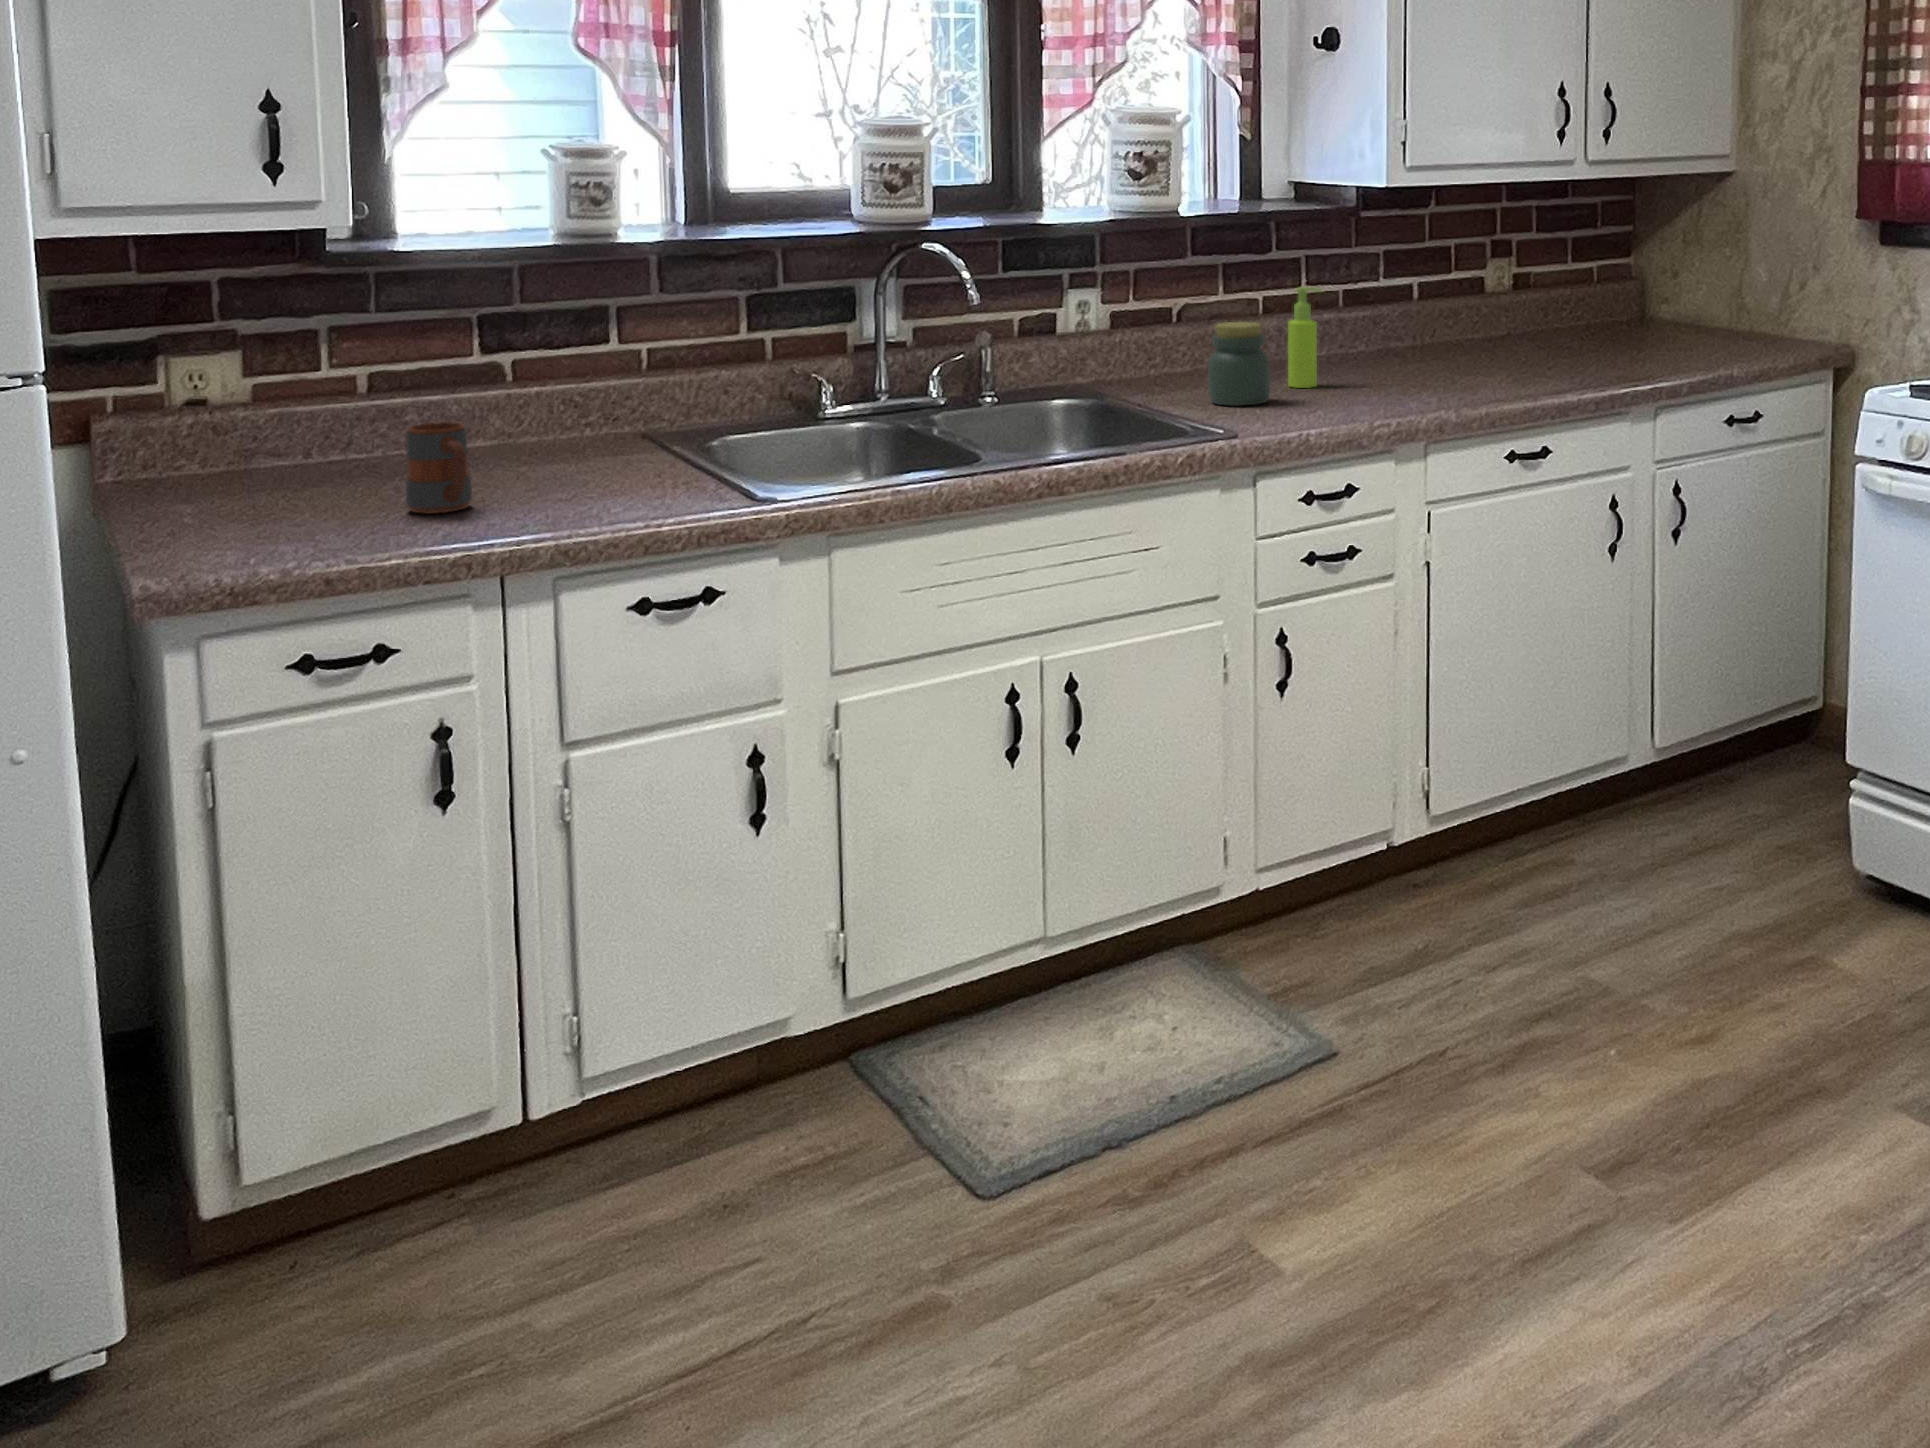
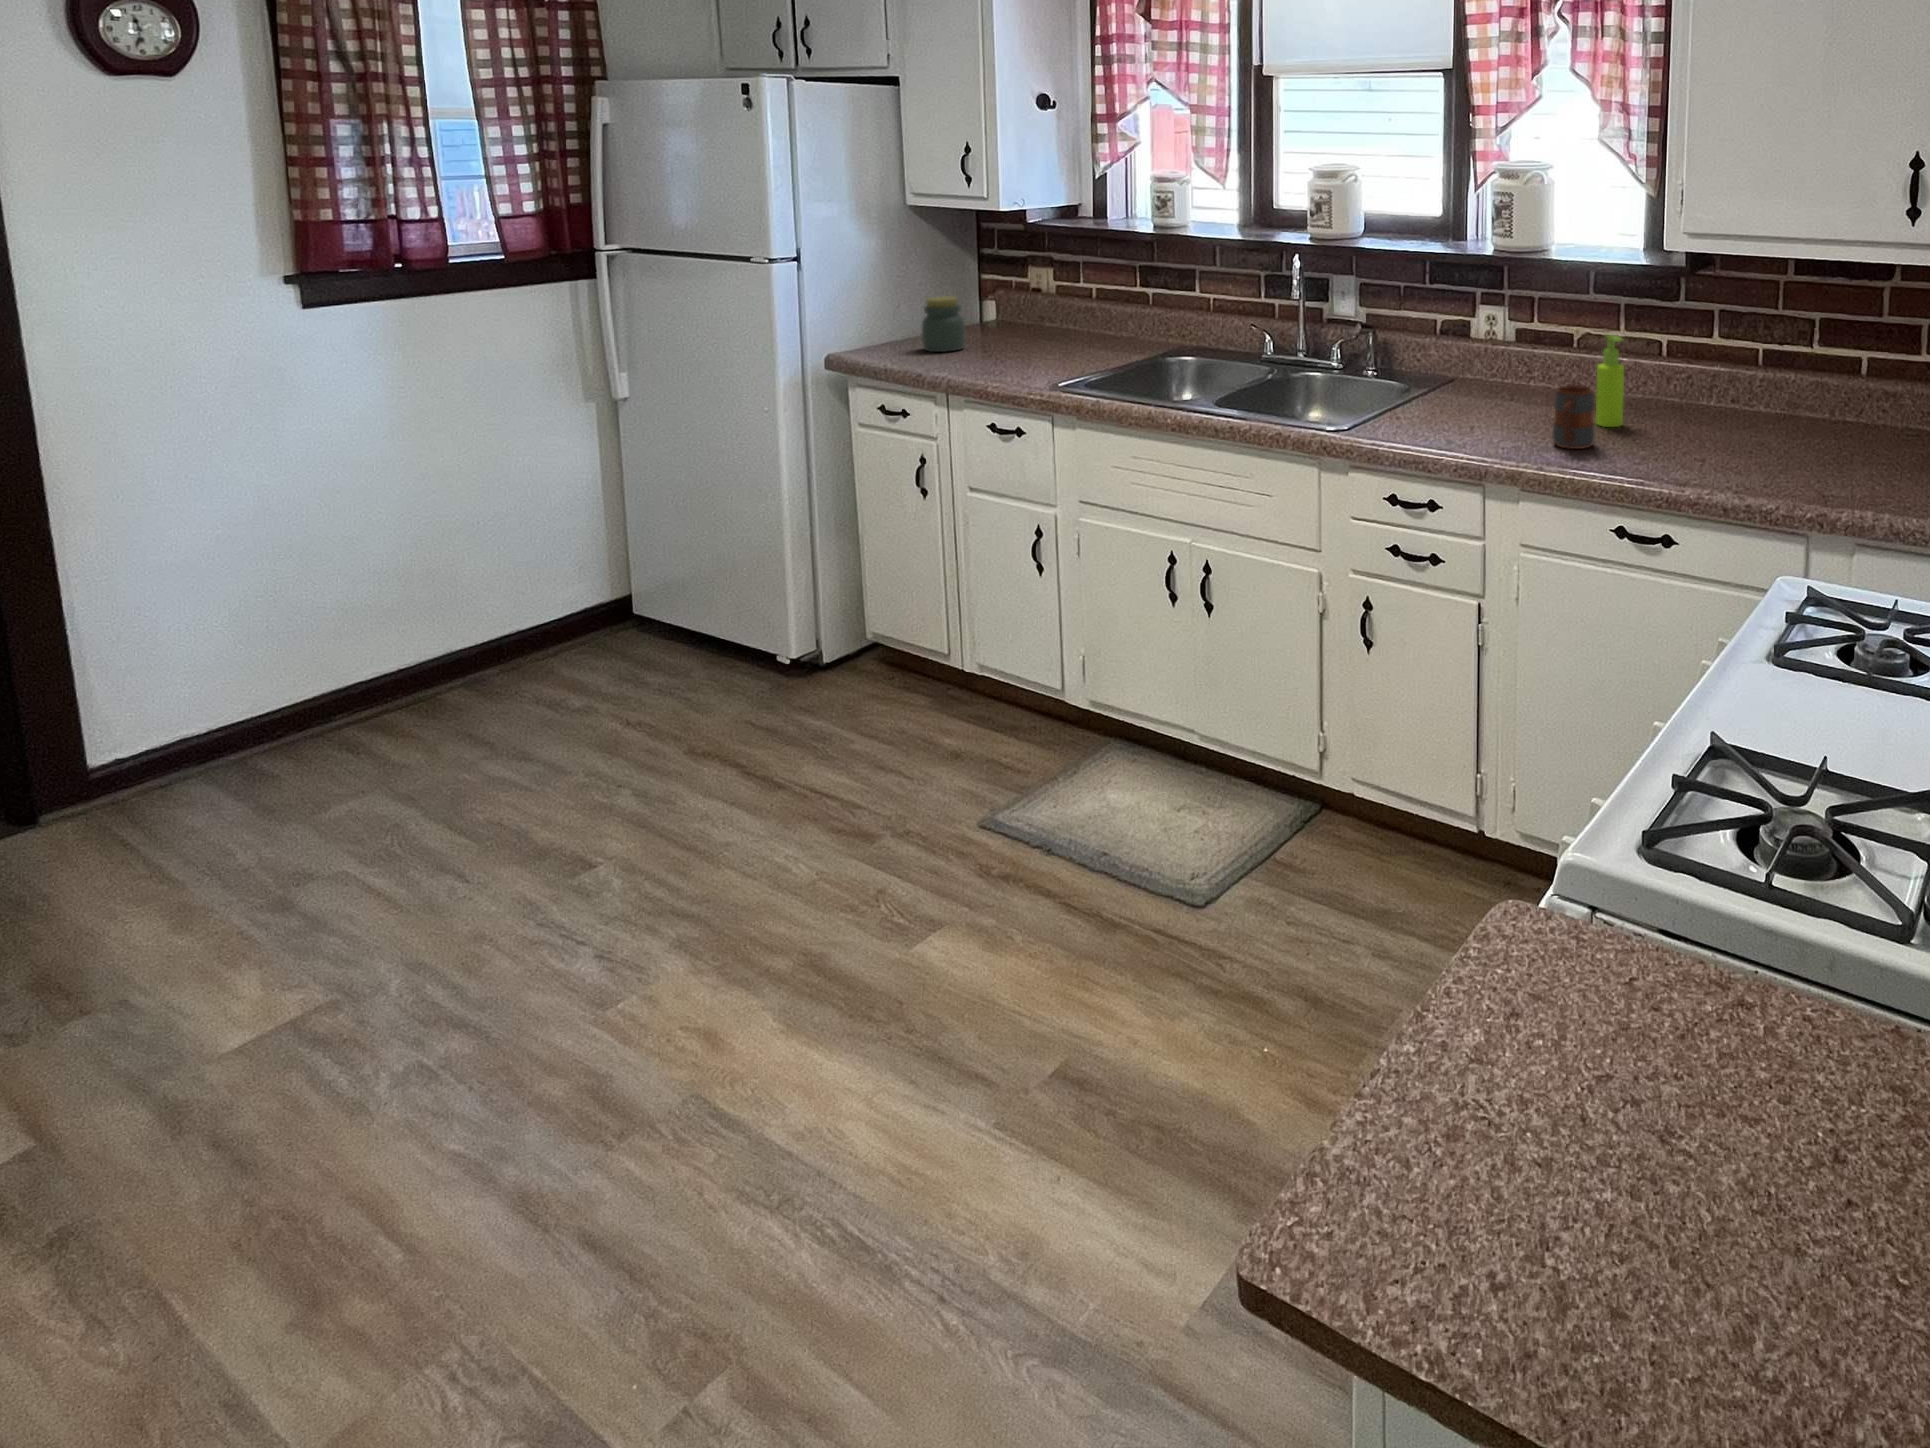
jar: present [1208,322,1271,406] -> present [922,296,966,352]
mug: present [406,422,472,513] -> present [1552,385,1595,449]

